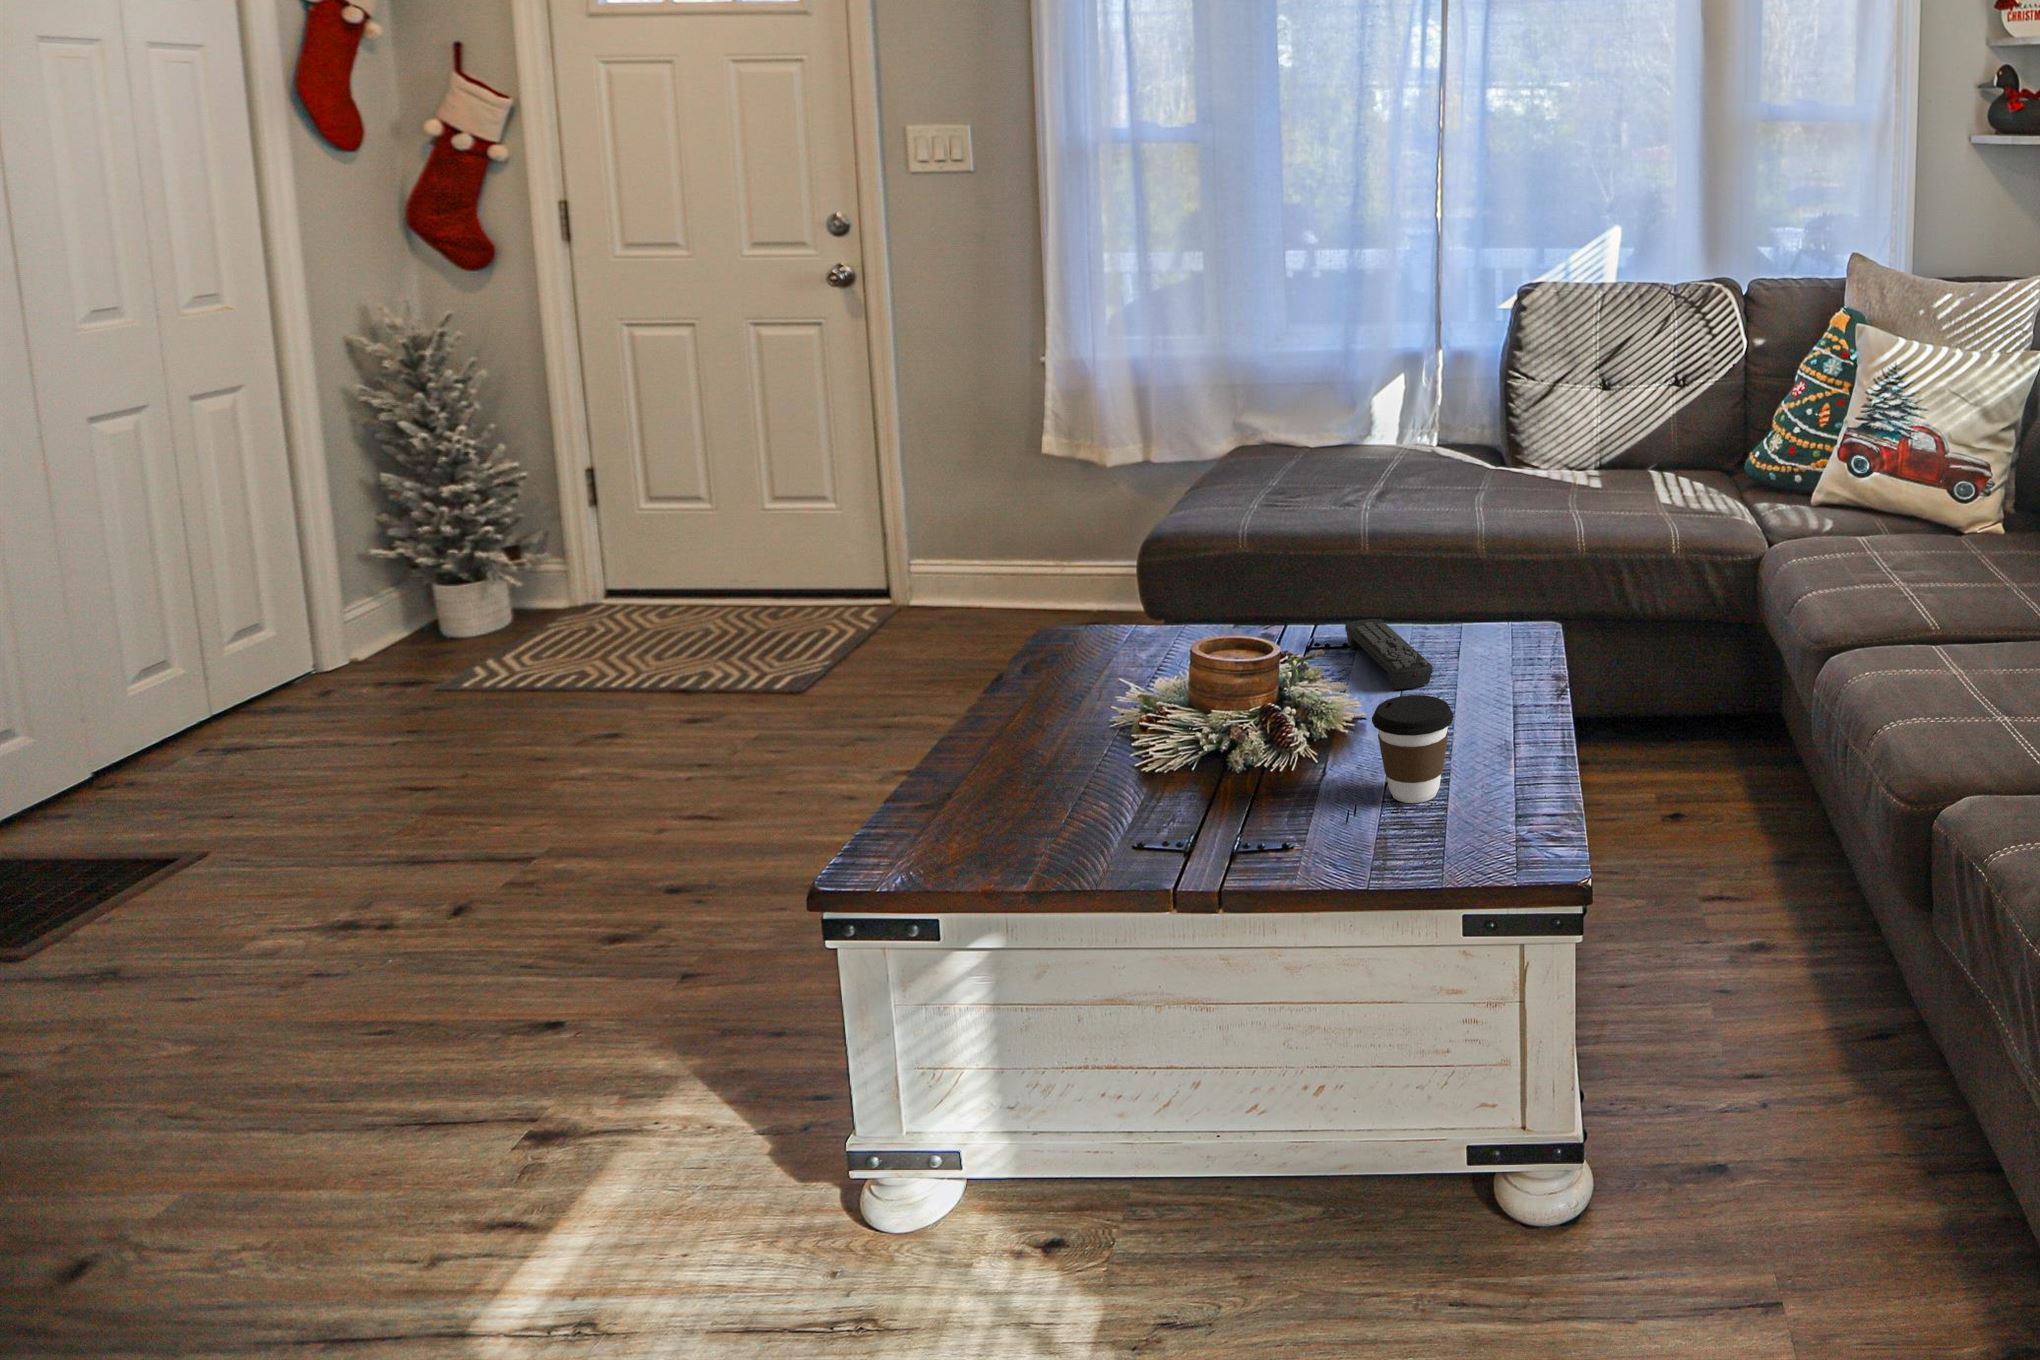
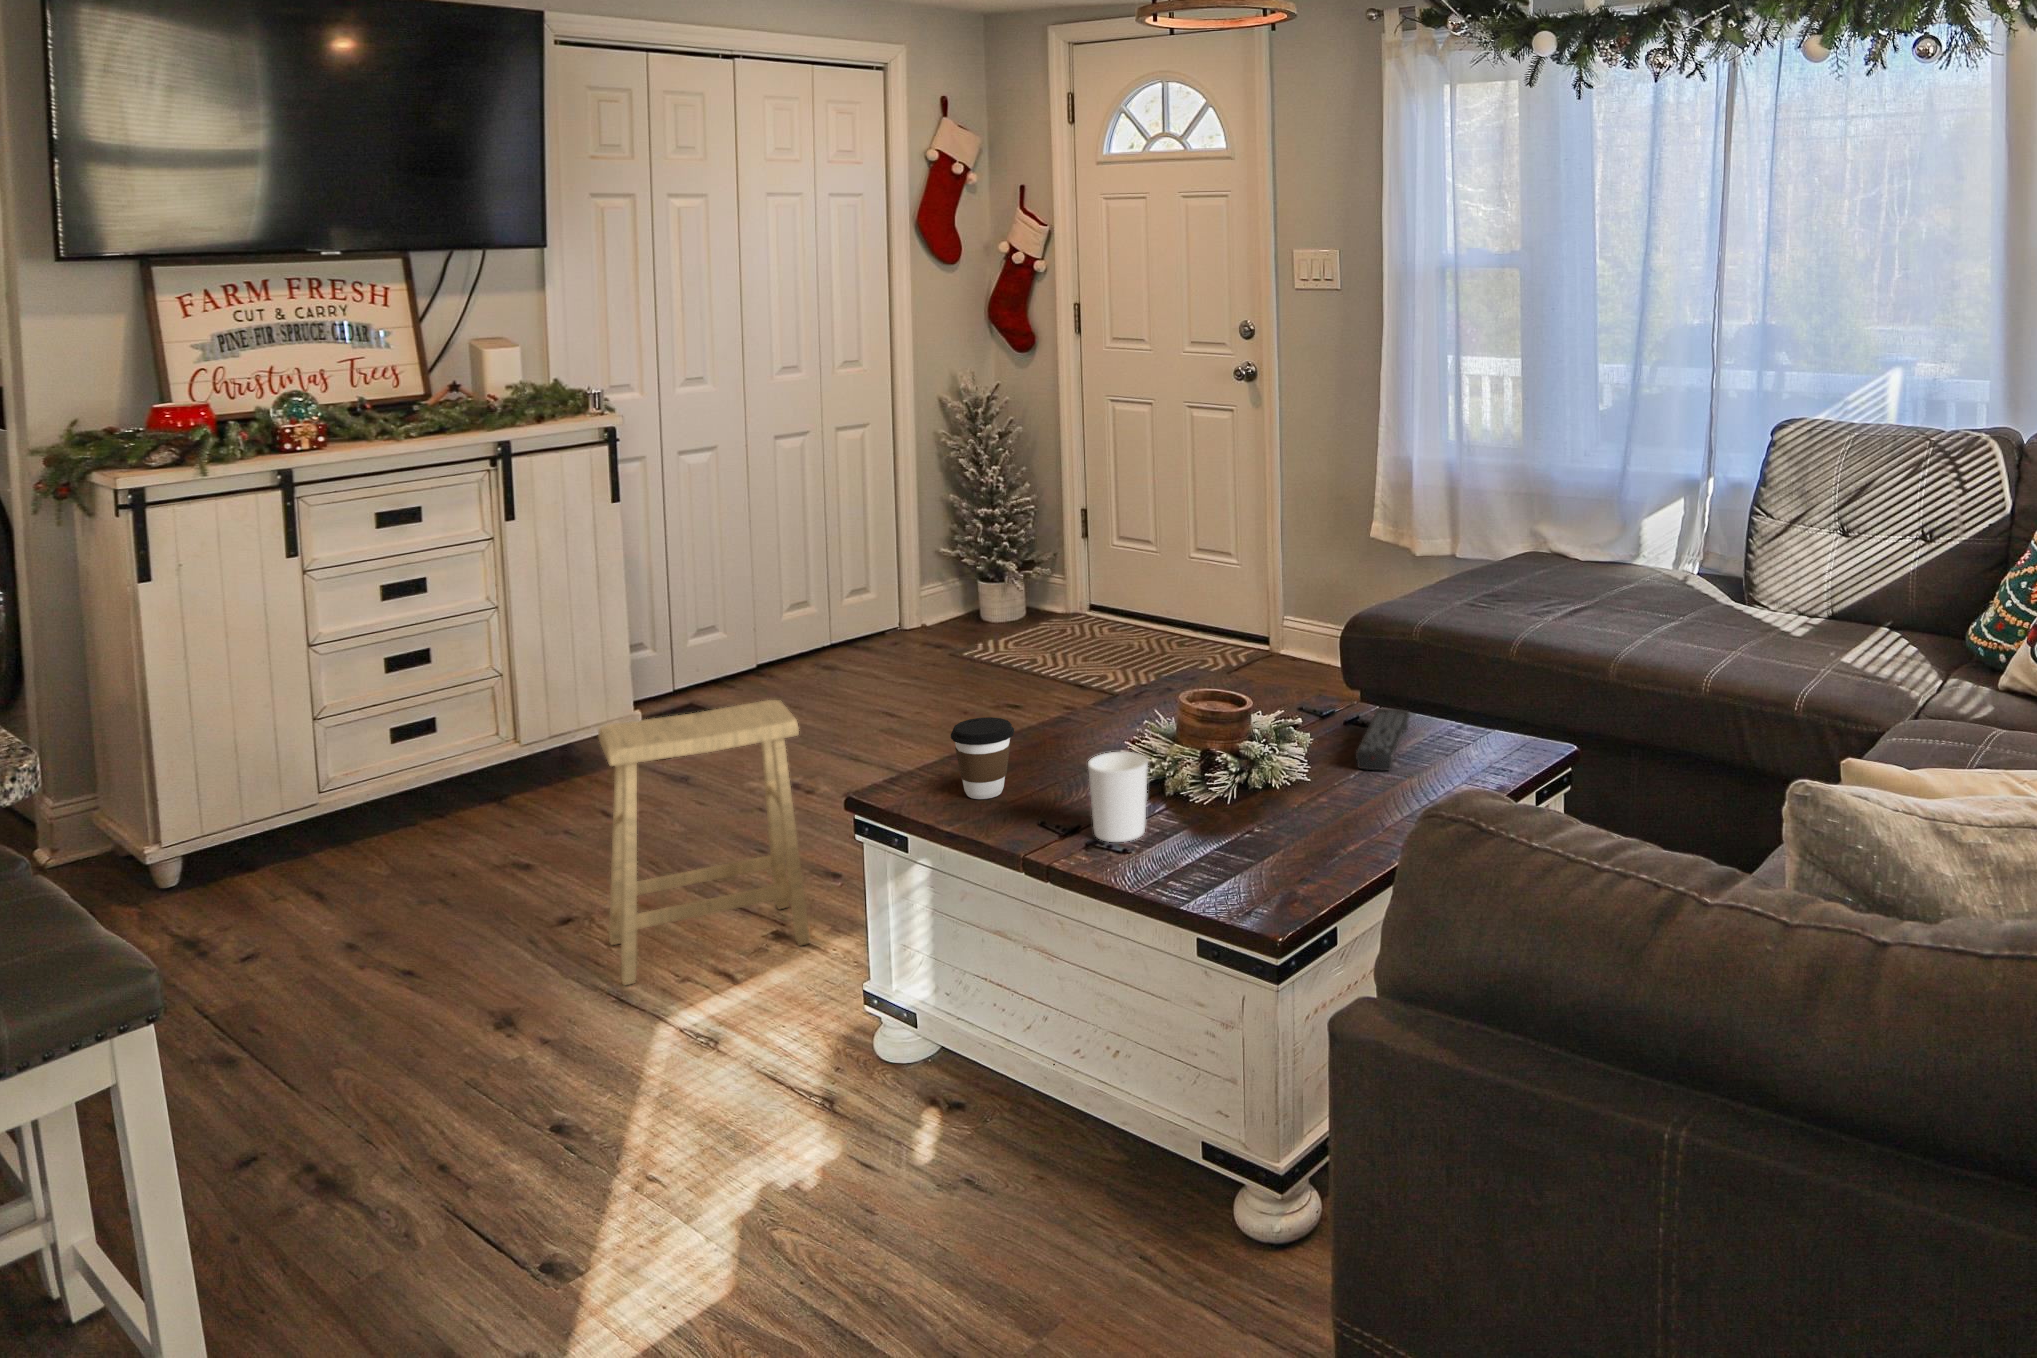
coffee cup: present [1372,695,1454,803] -> present [951,717,1014,799]
candle holder: none [1204,722,1282,840] -> present [1088,752,1148,842]
footstool: none [163,782,602,1298] -> present [598,700,810,985]

